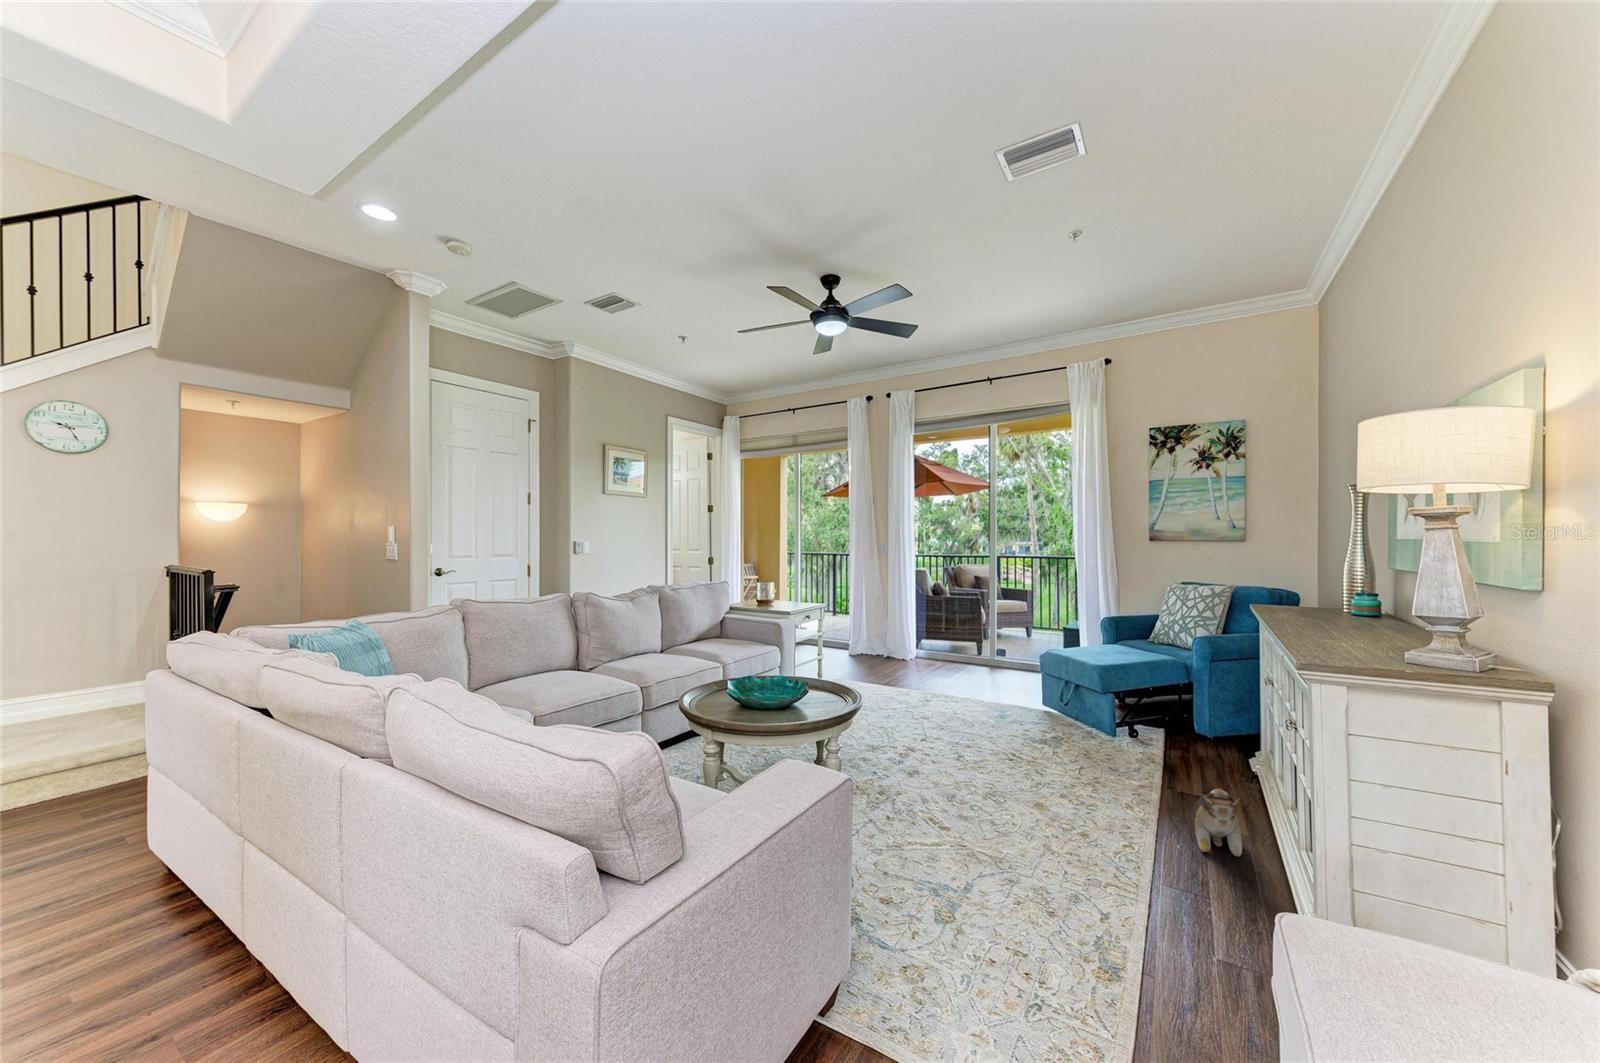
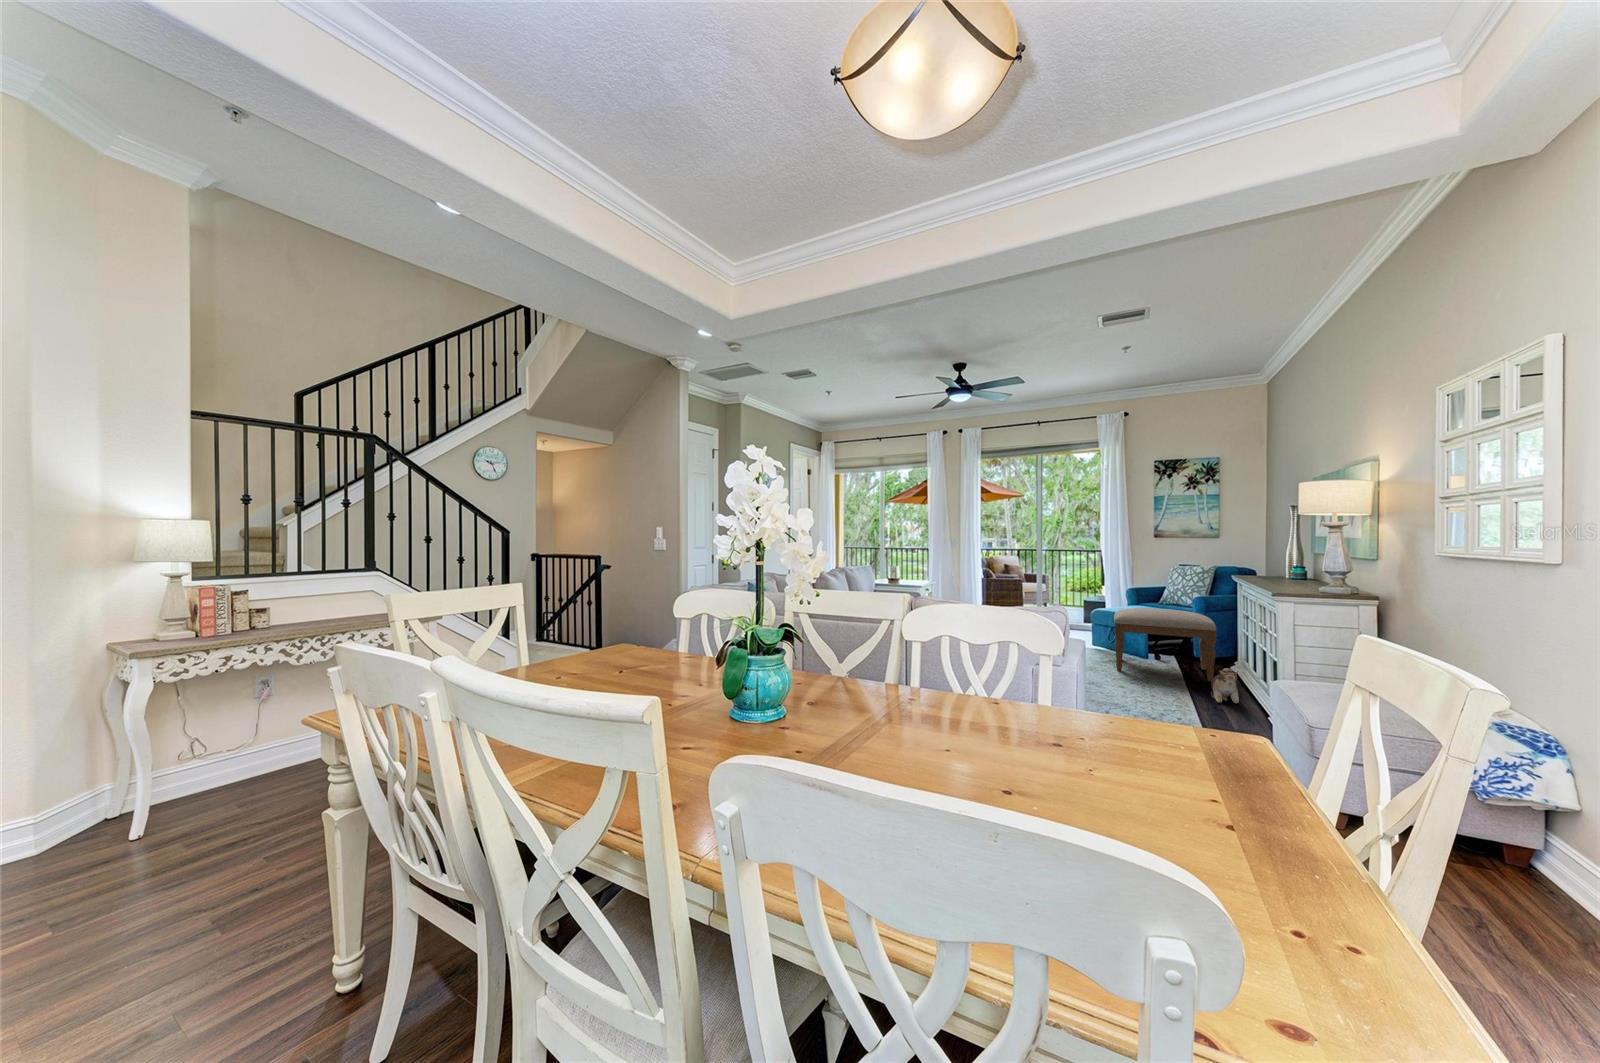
ottoman: none [1046,655,1214,792] -> present [1114,608,1216,681]

